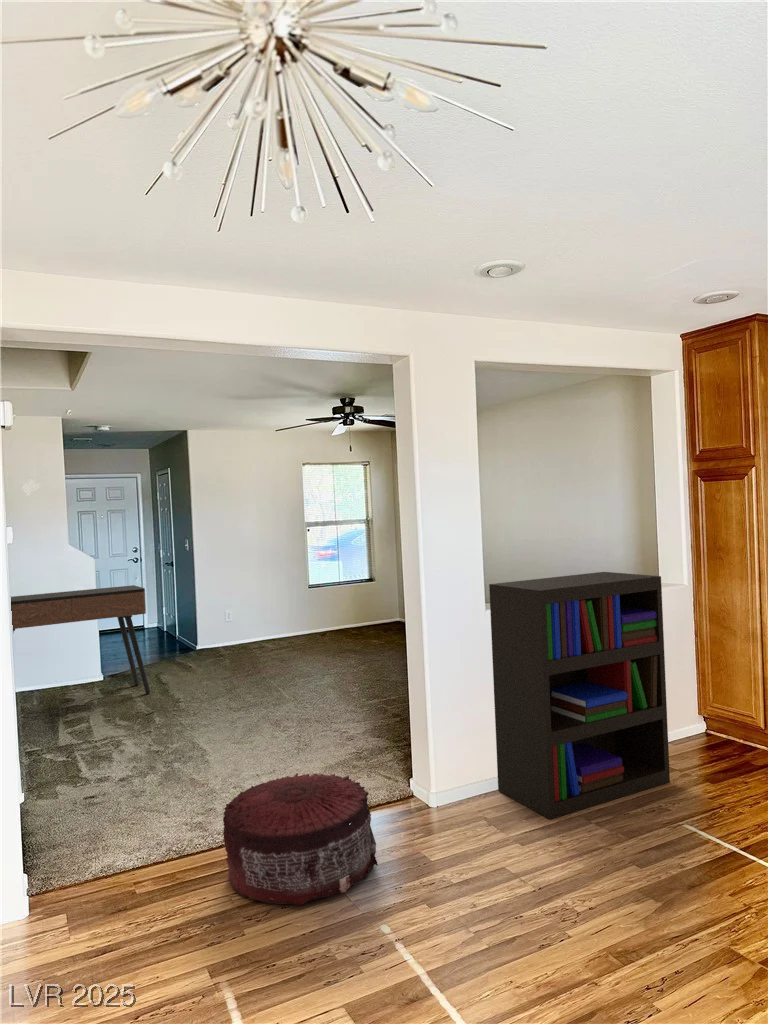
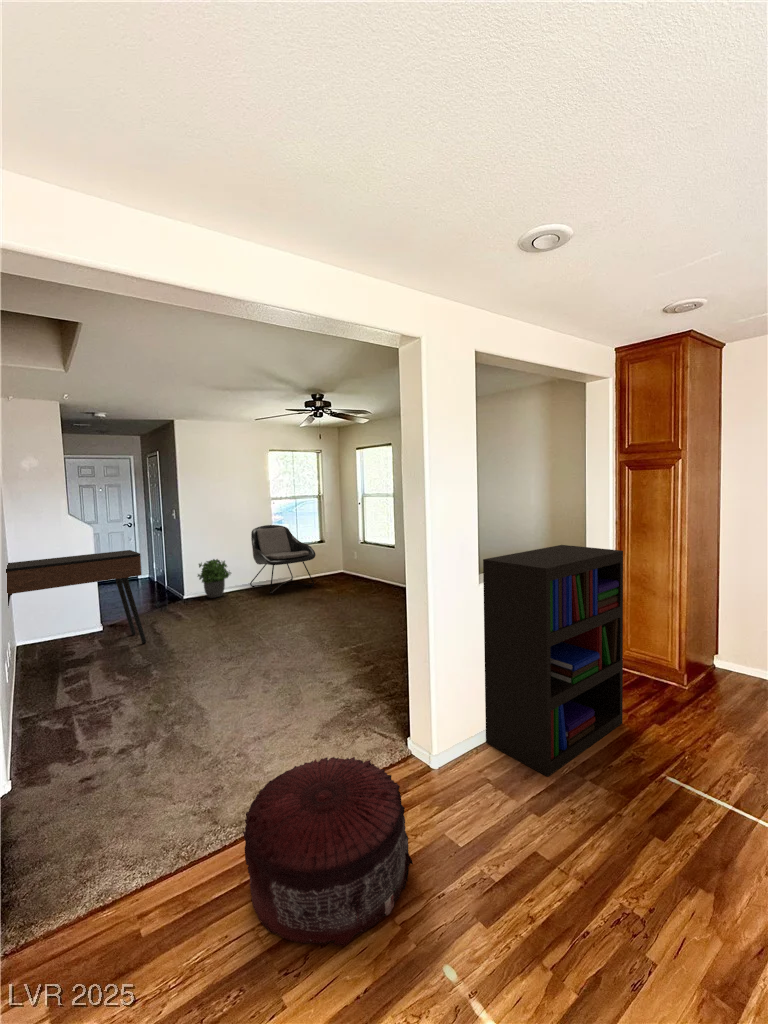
lounge chair: none [277,559,360,647] -> present [250,525,316,594]
potted plant: none [211,601,253,650] -> present [198,559,231,598]

